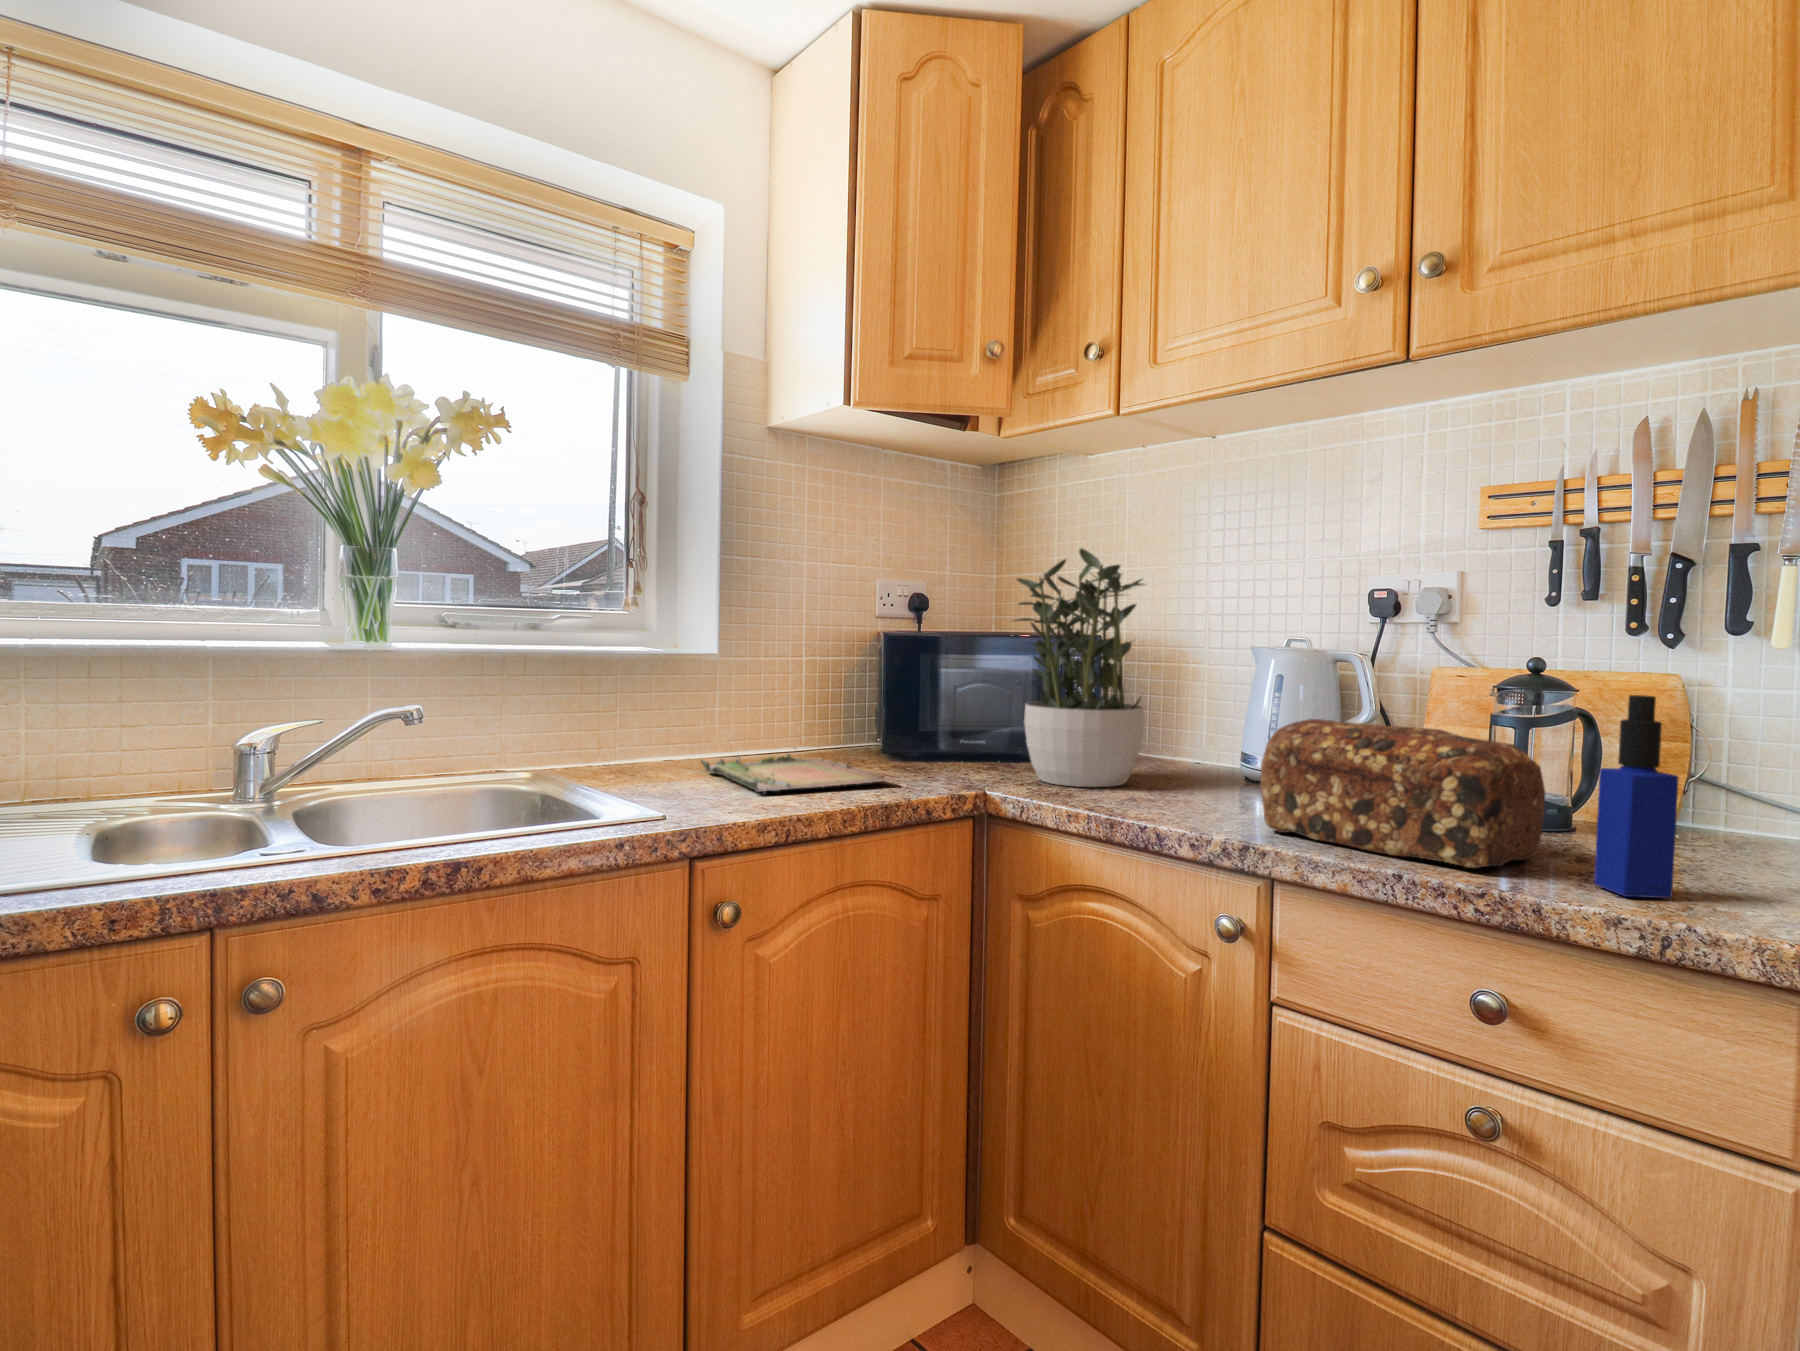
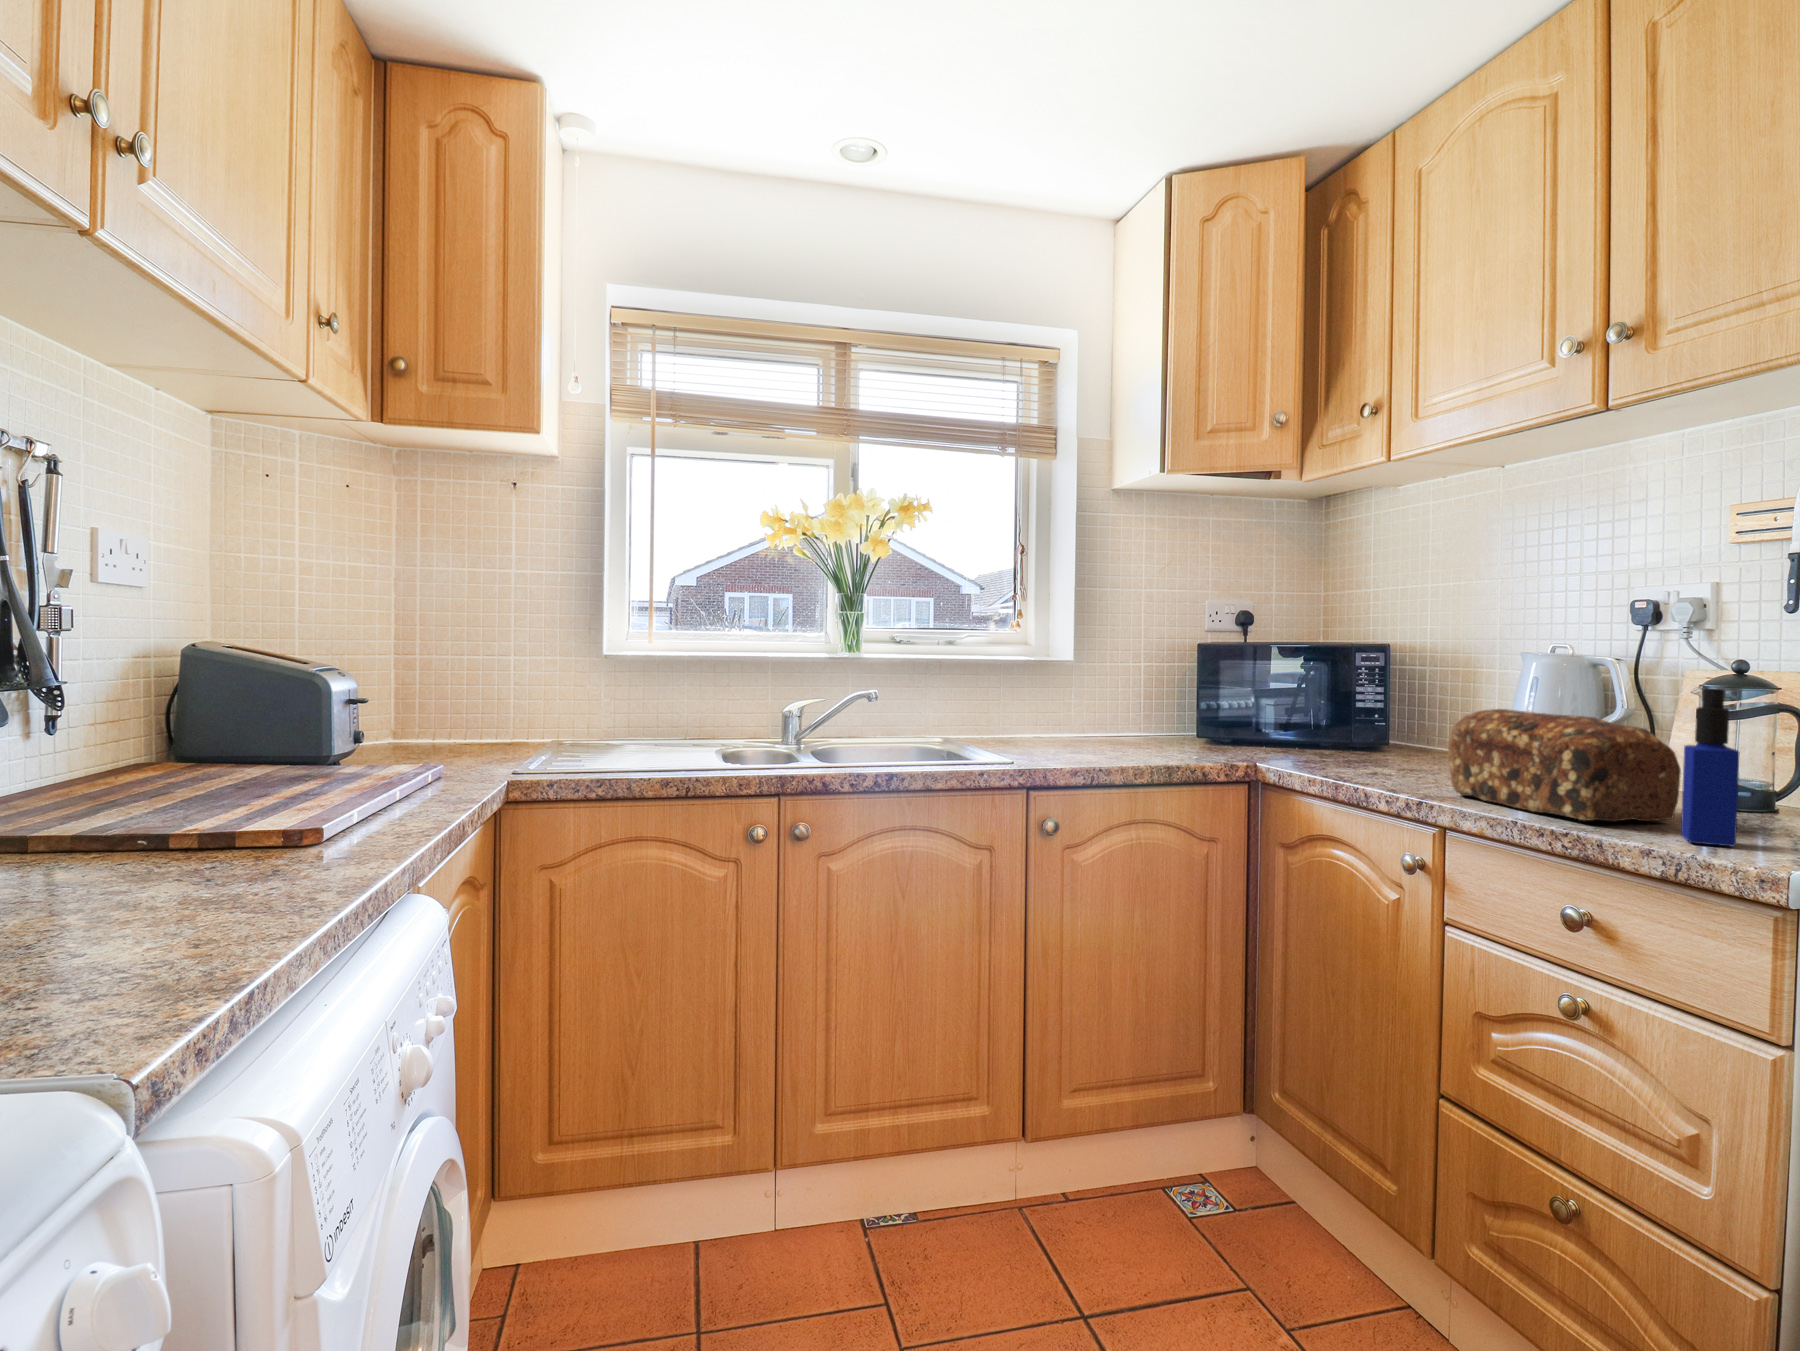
potted plant: present [1015,548,1144,787] -> none [1289,574,1409,765]
tray: present [700,754,895,793] -> none [1054,726,1190,756]

